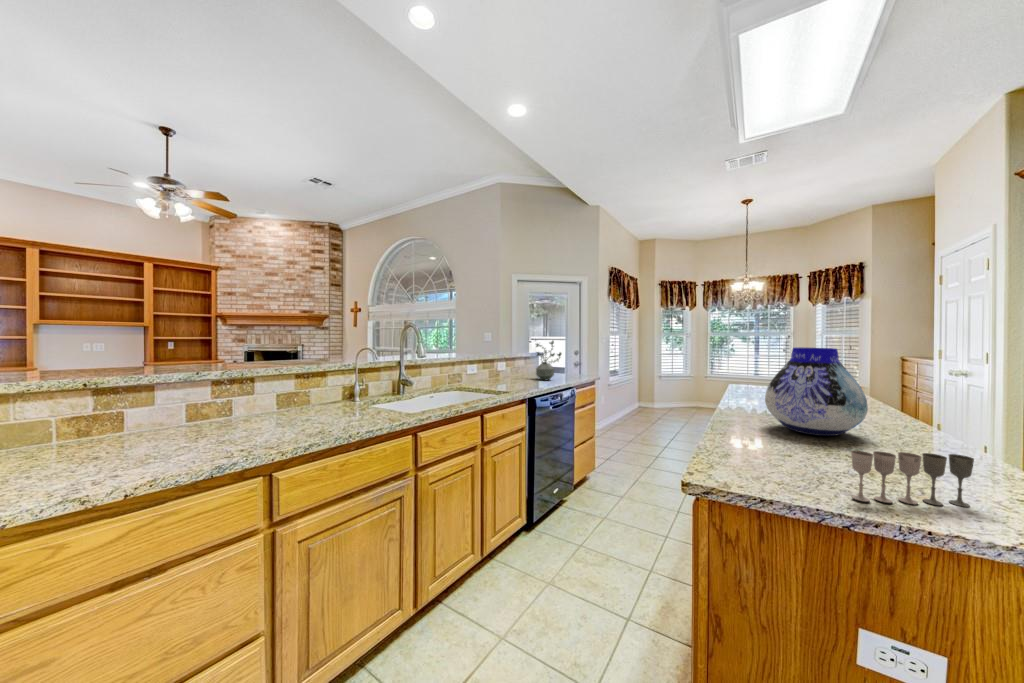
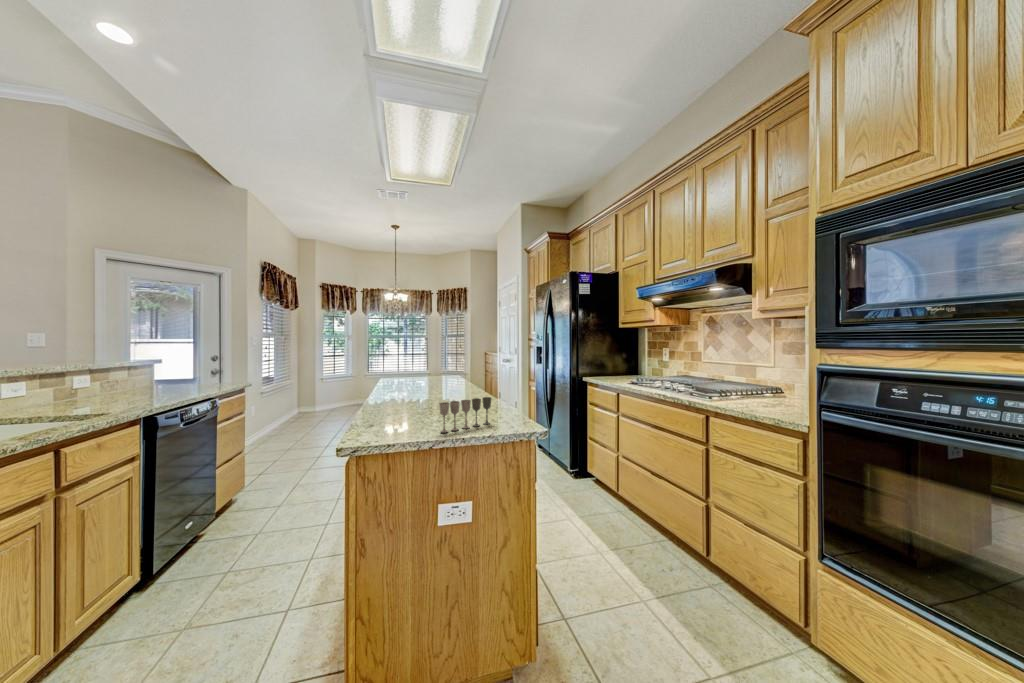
potted plant: present [536,341,561,380] -> none [151,343,195,393]
vase: present [765,347,868,436] -> none [400,343,458,404]

